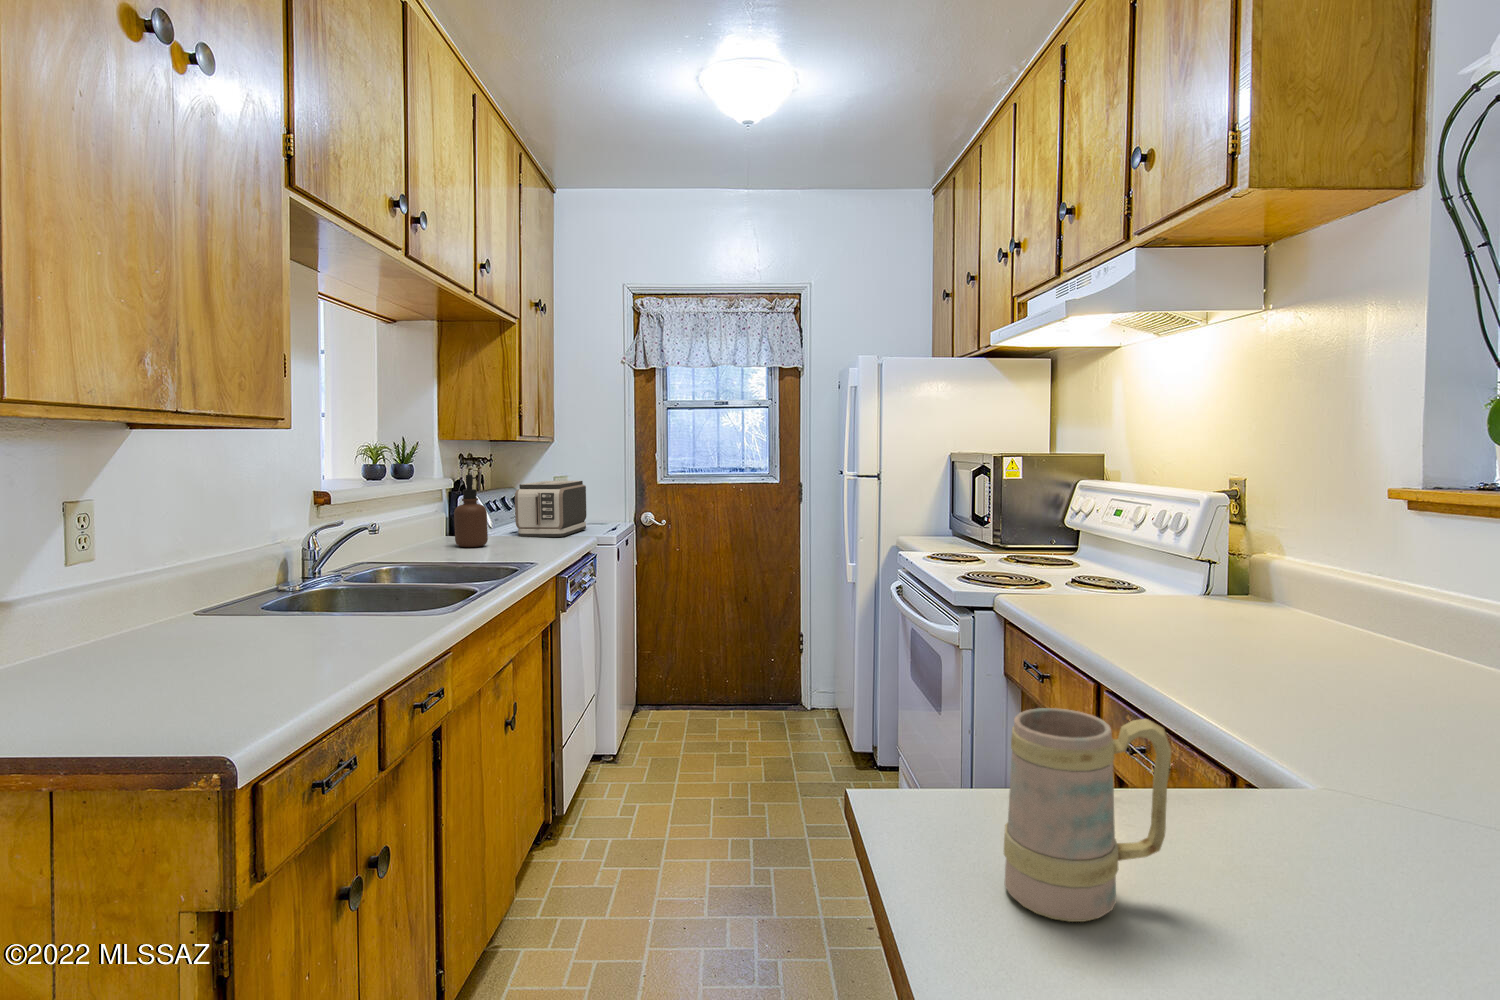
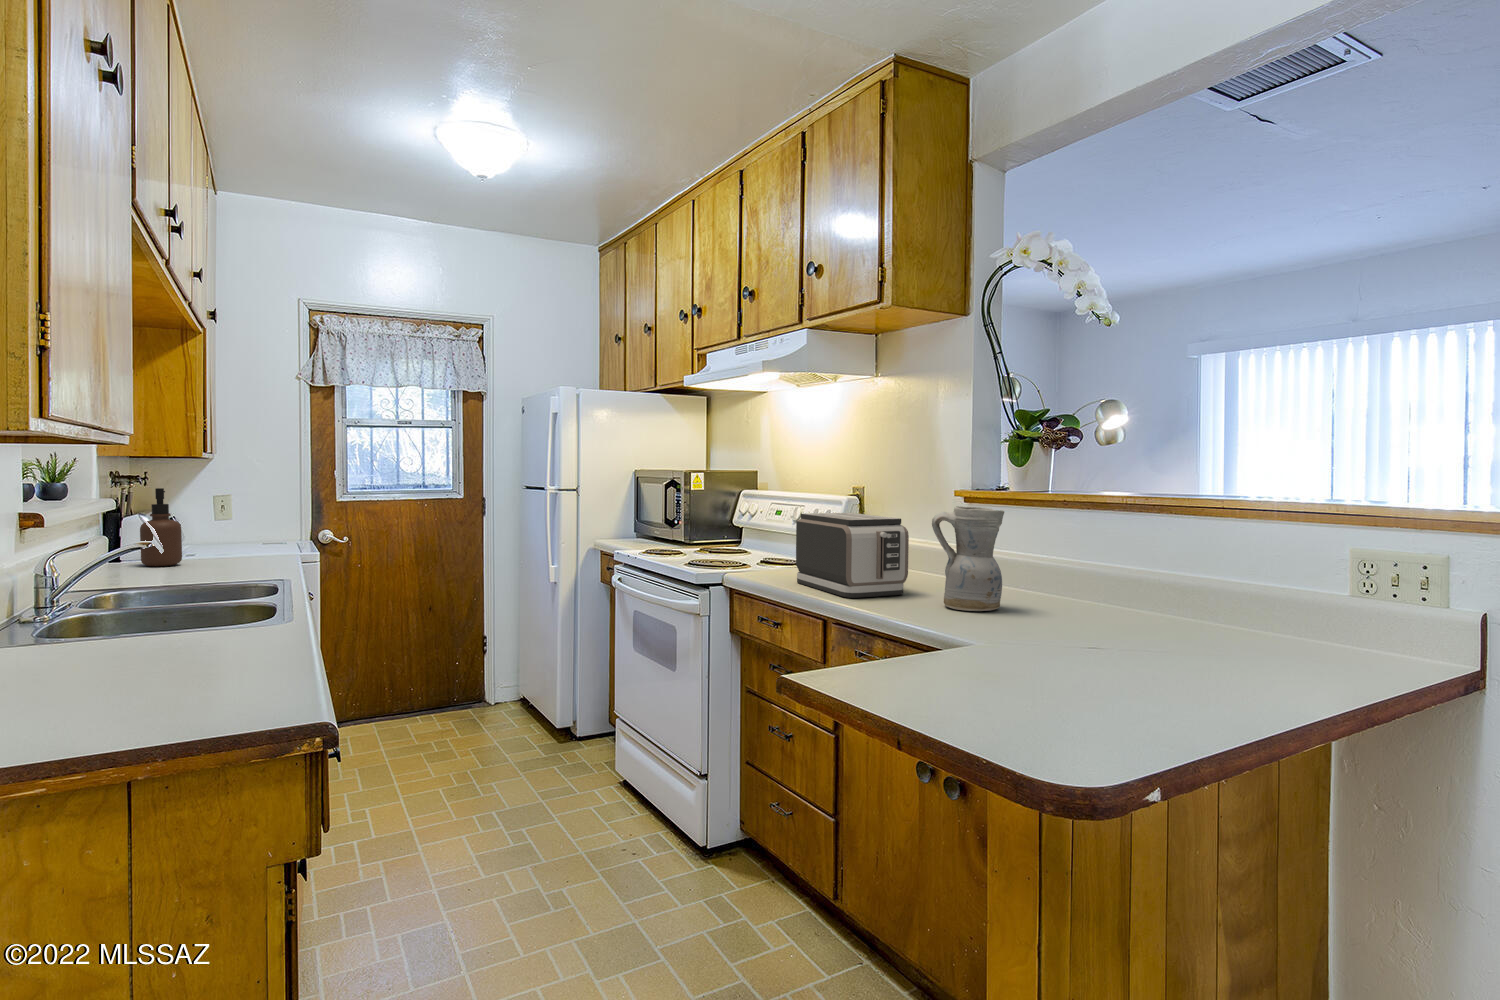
toaster: present [515,481,587,537] -> present [796,513,909,598]
ceramic pitcher: none [1291,526,1451,726] -> present [932,506,1004,611]
mug: present [1004,708,1171,922] -> none [879,587,952,686]

